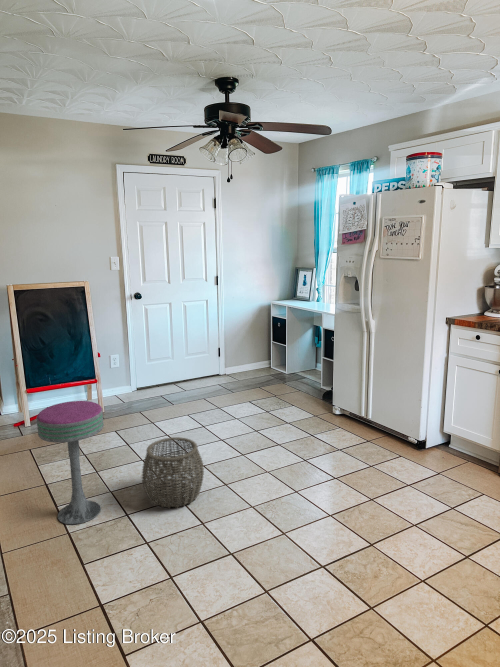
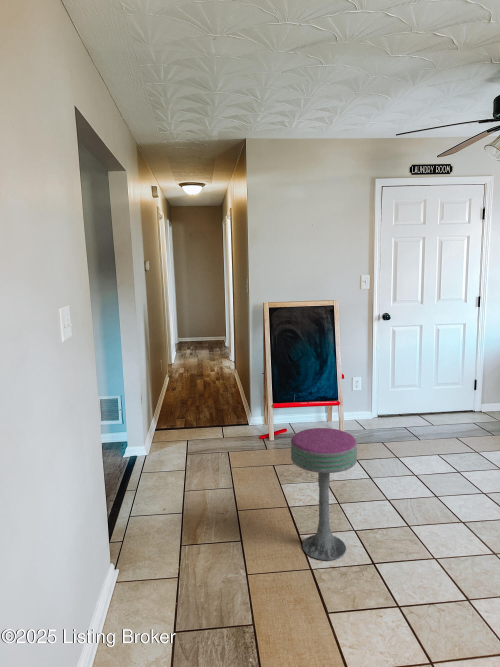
woven basket: present [142,437,204,508] -> none [393,485,469,571]

